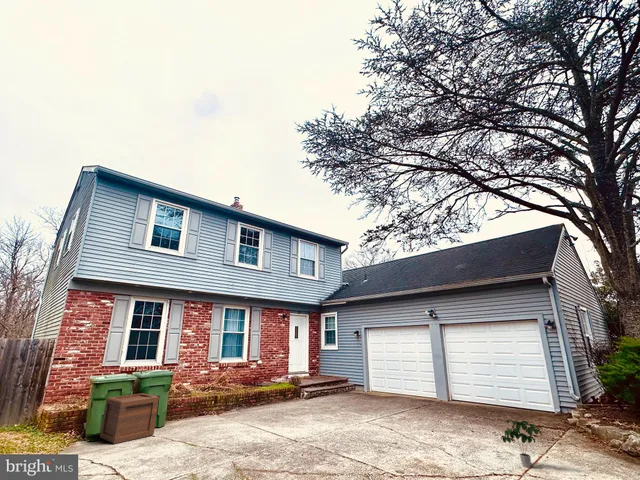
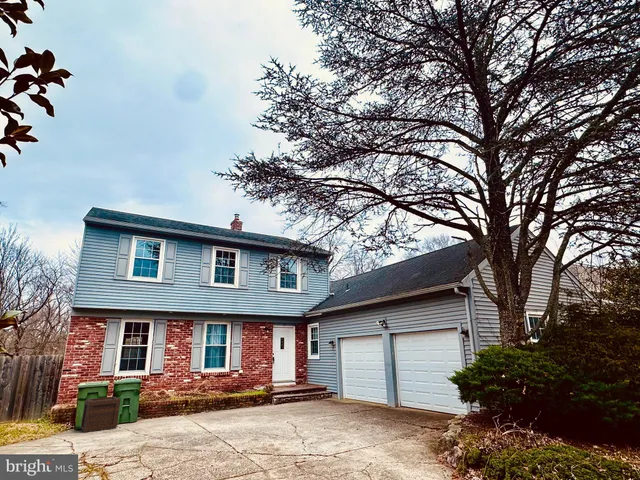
potted plant: present [501,420,542,468] -> none [336,417,359,456]

